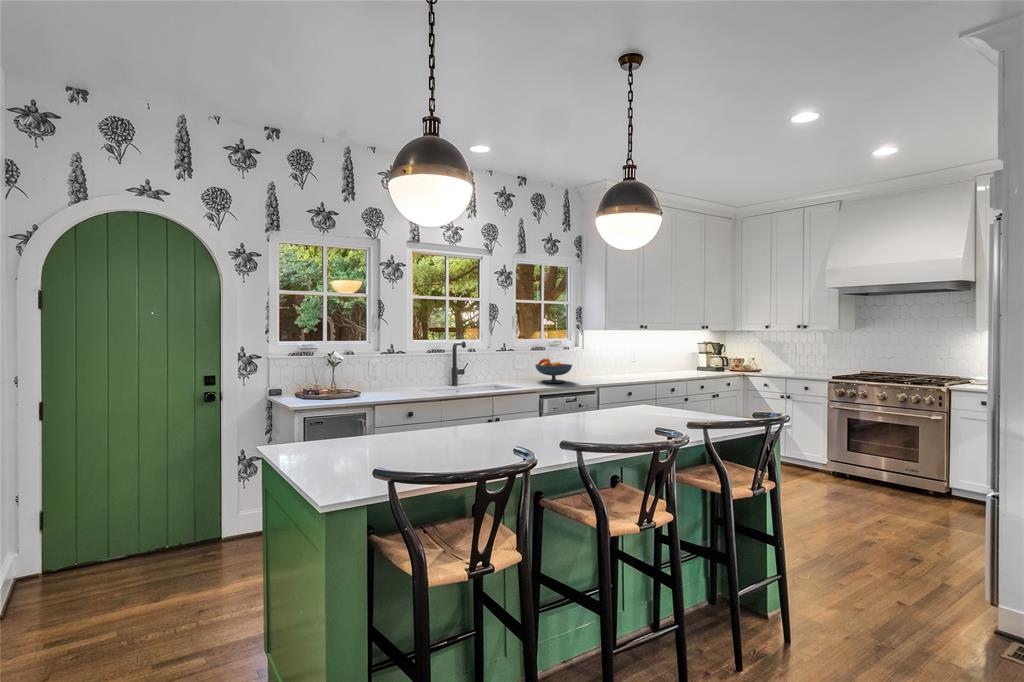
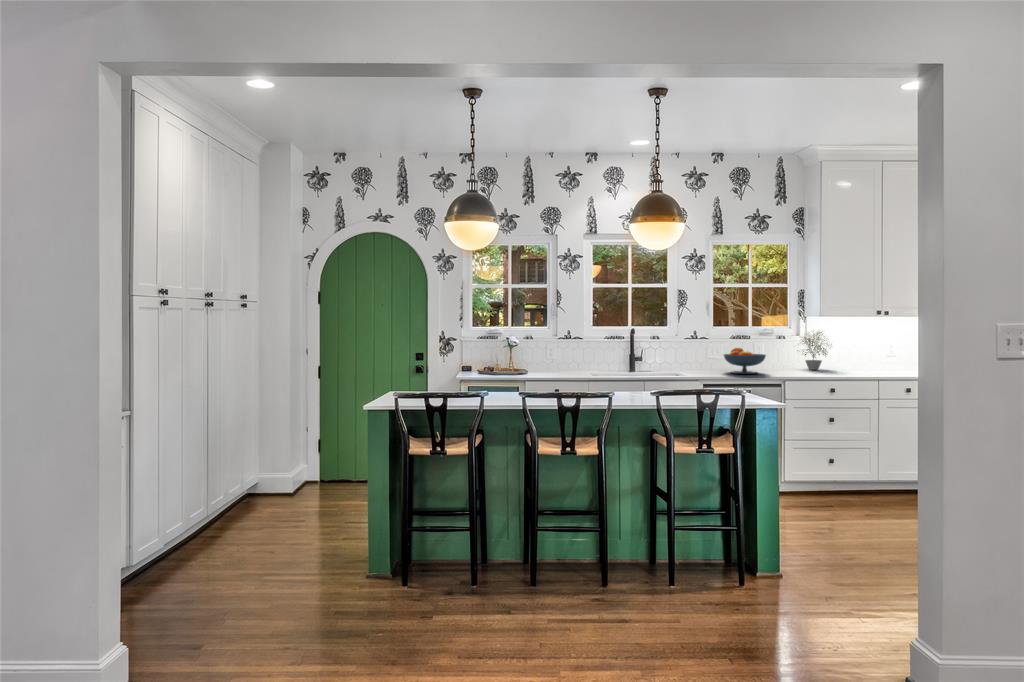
potted plant: none [577,338,609,376] -> present [803,332,829,370]

